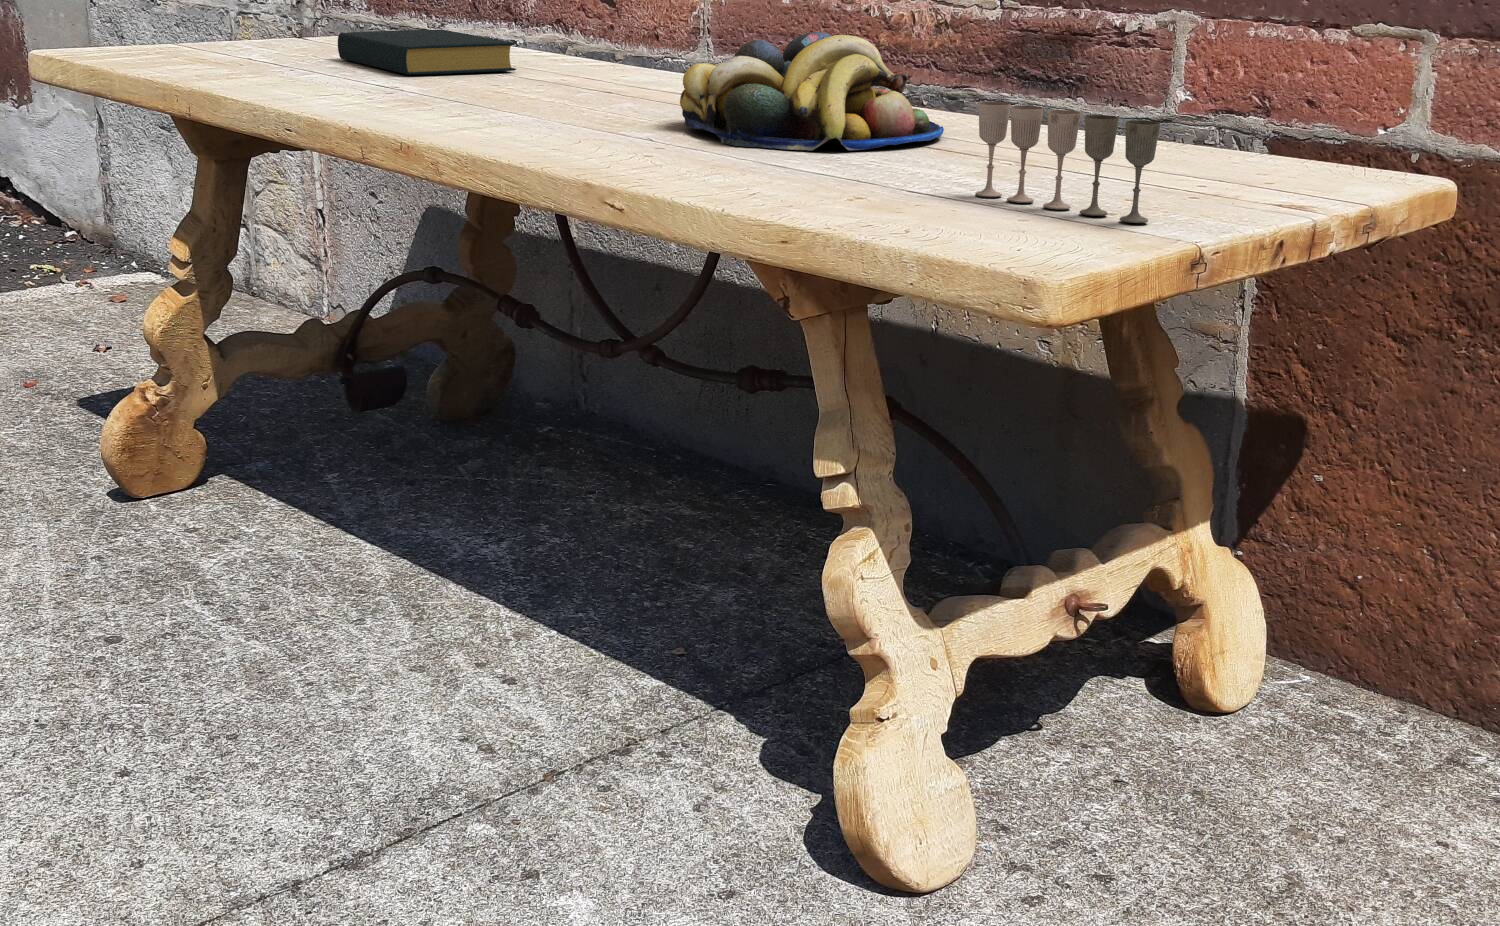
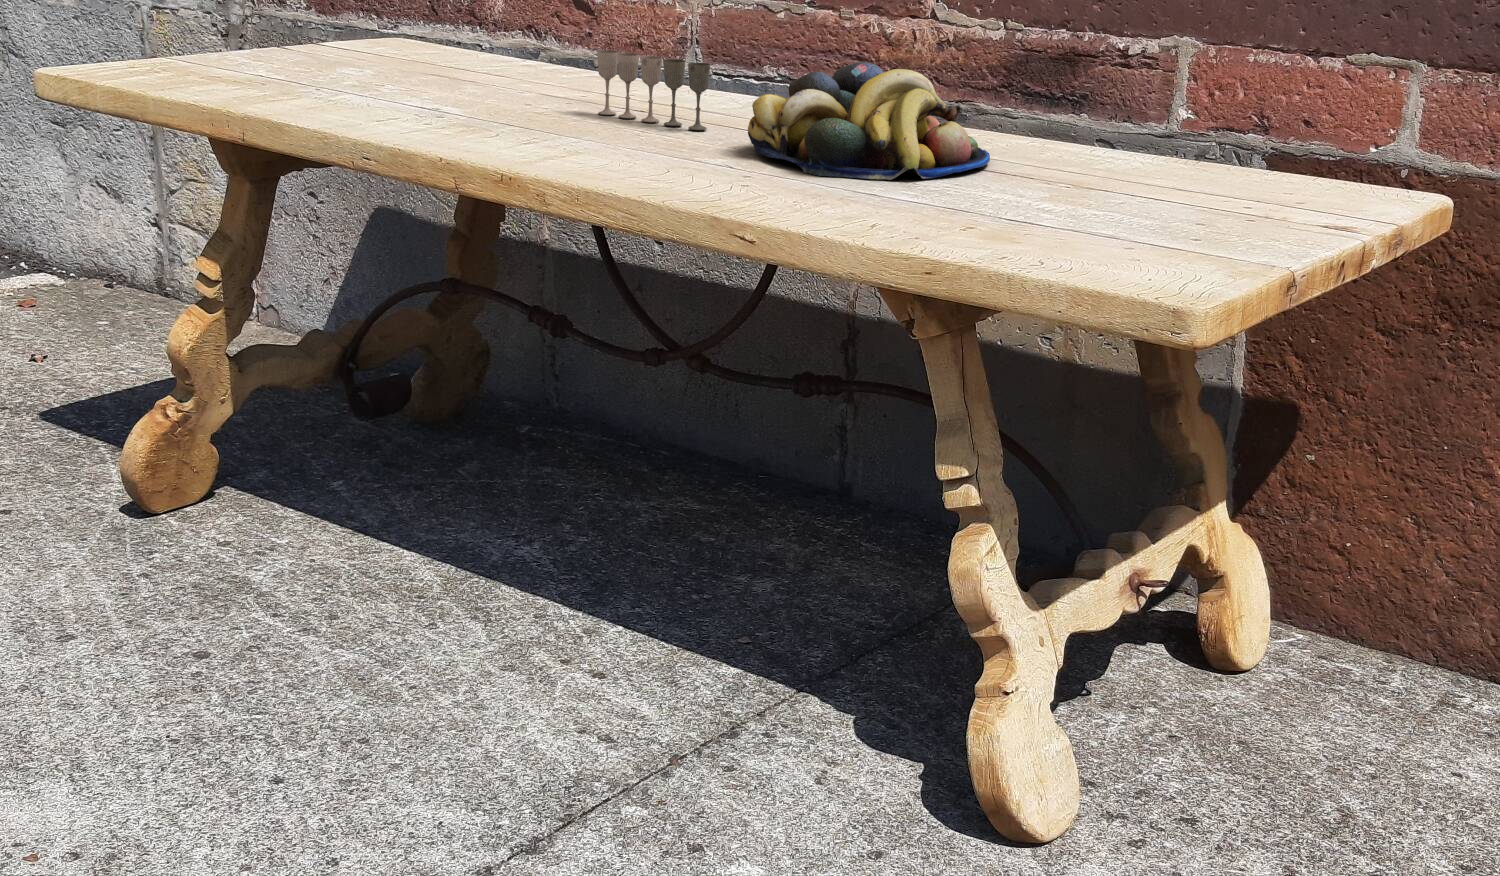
hardback book: present [338,29,516,75] -> none [342,41,529,93]
wine glass: present [975,101,1160,223] -> present [597,50,710,130]

